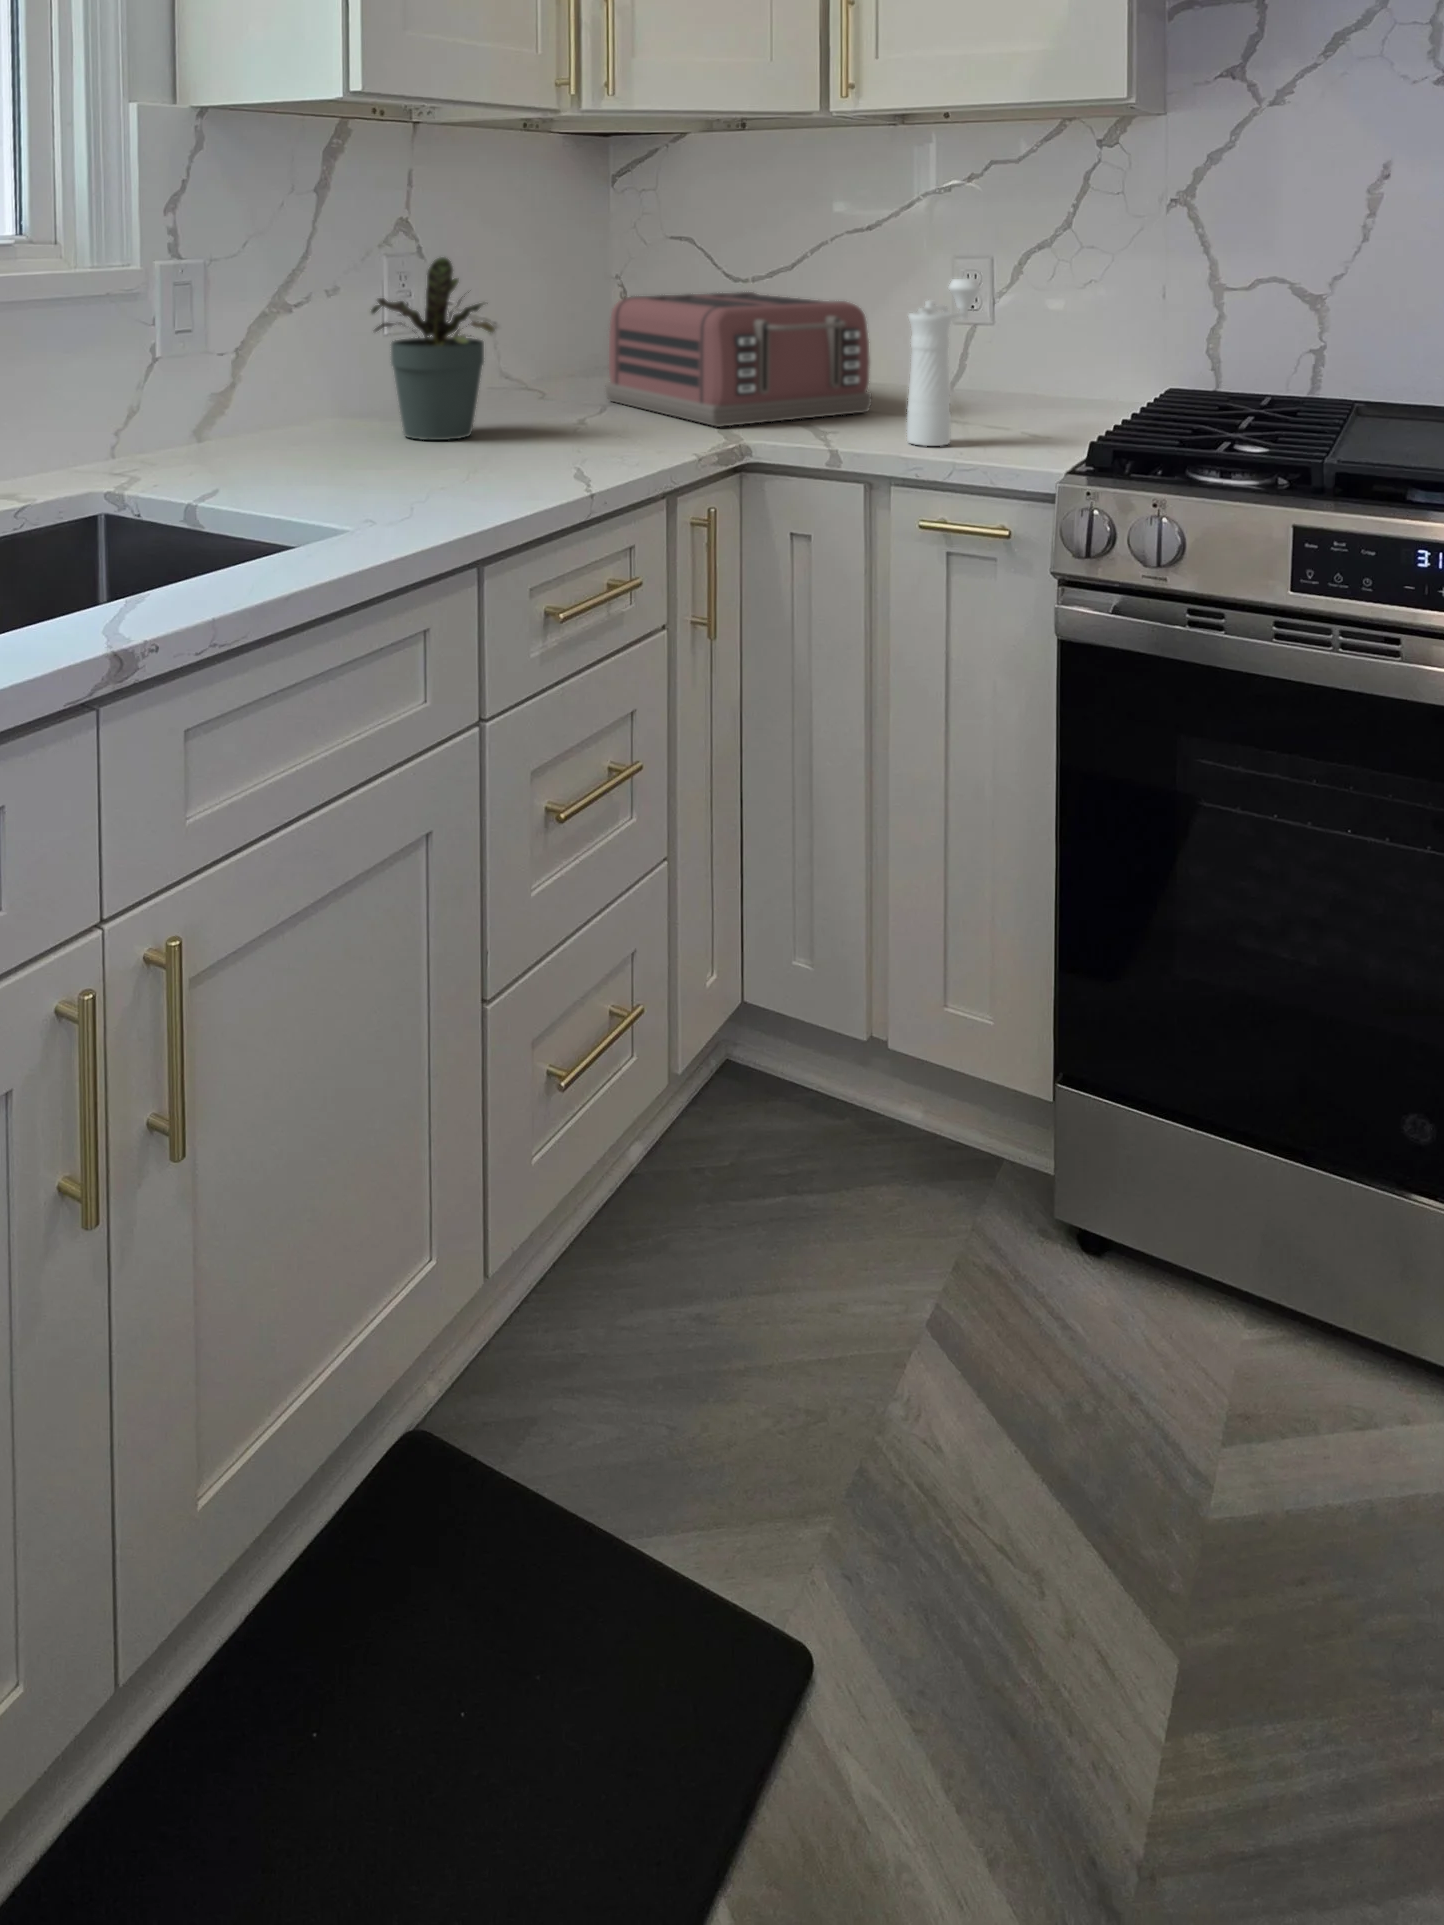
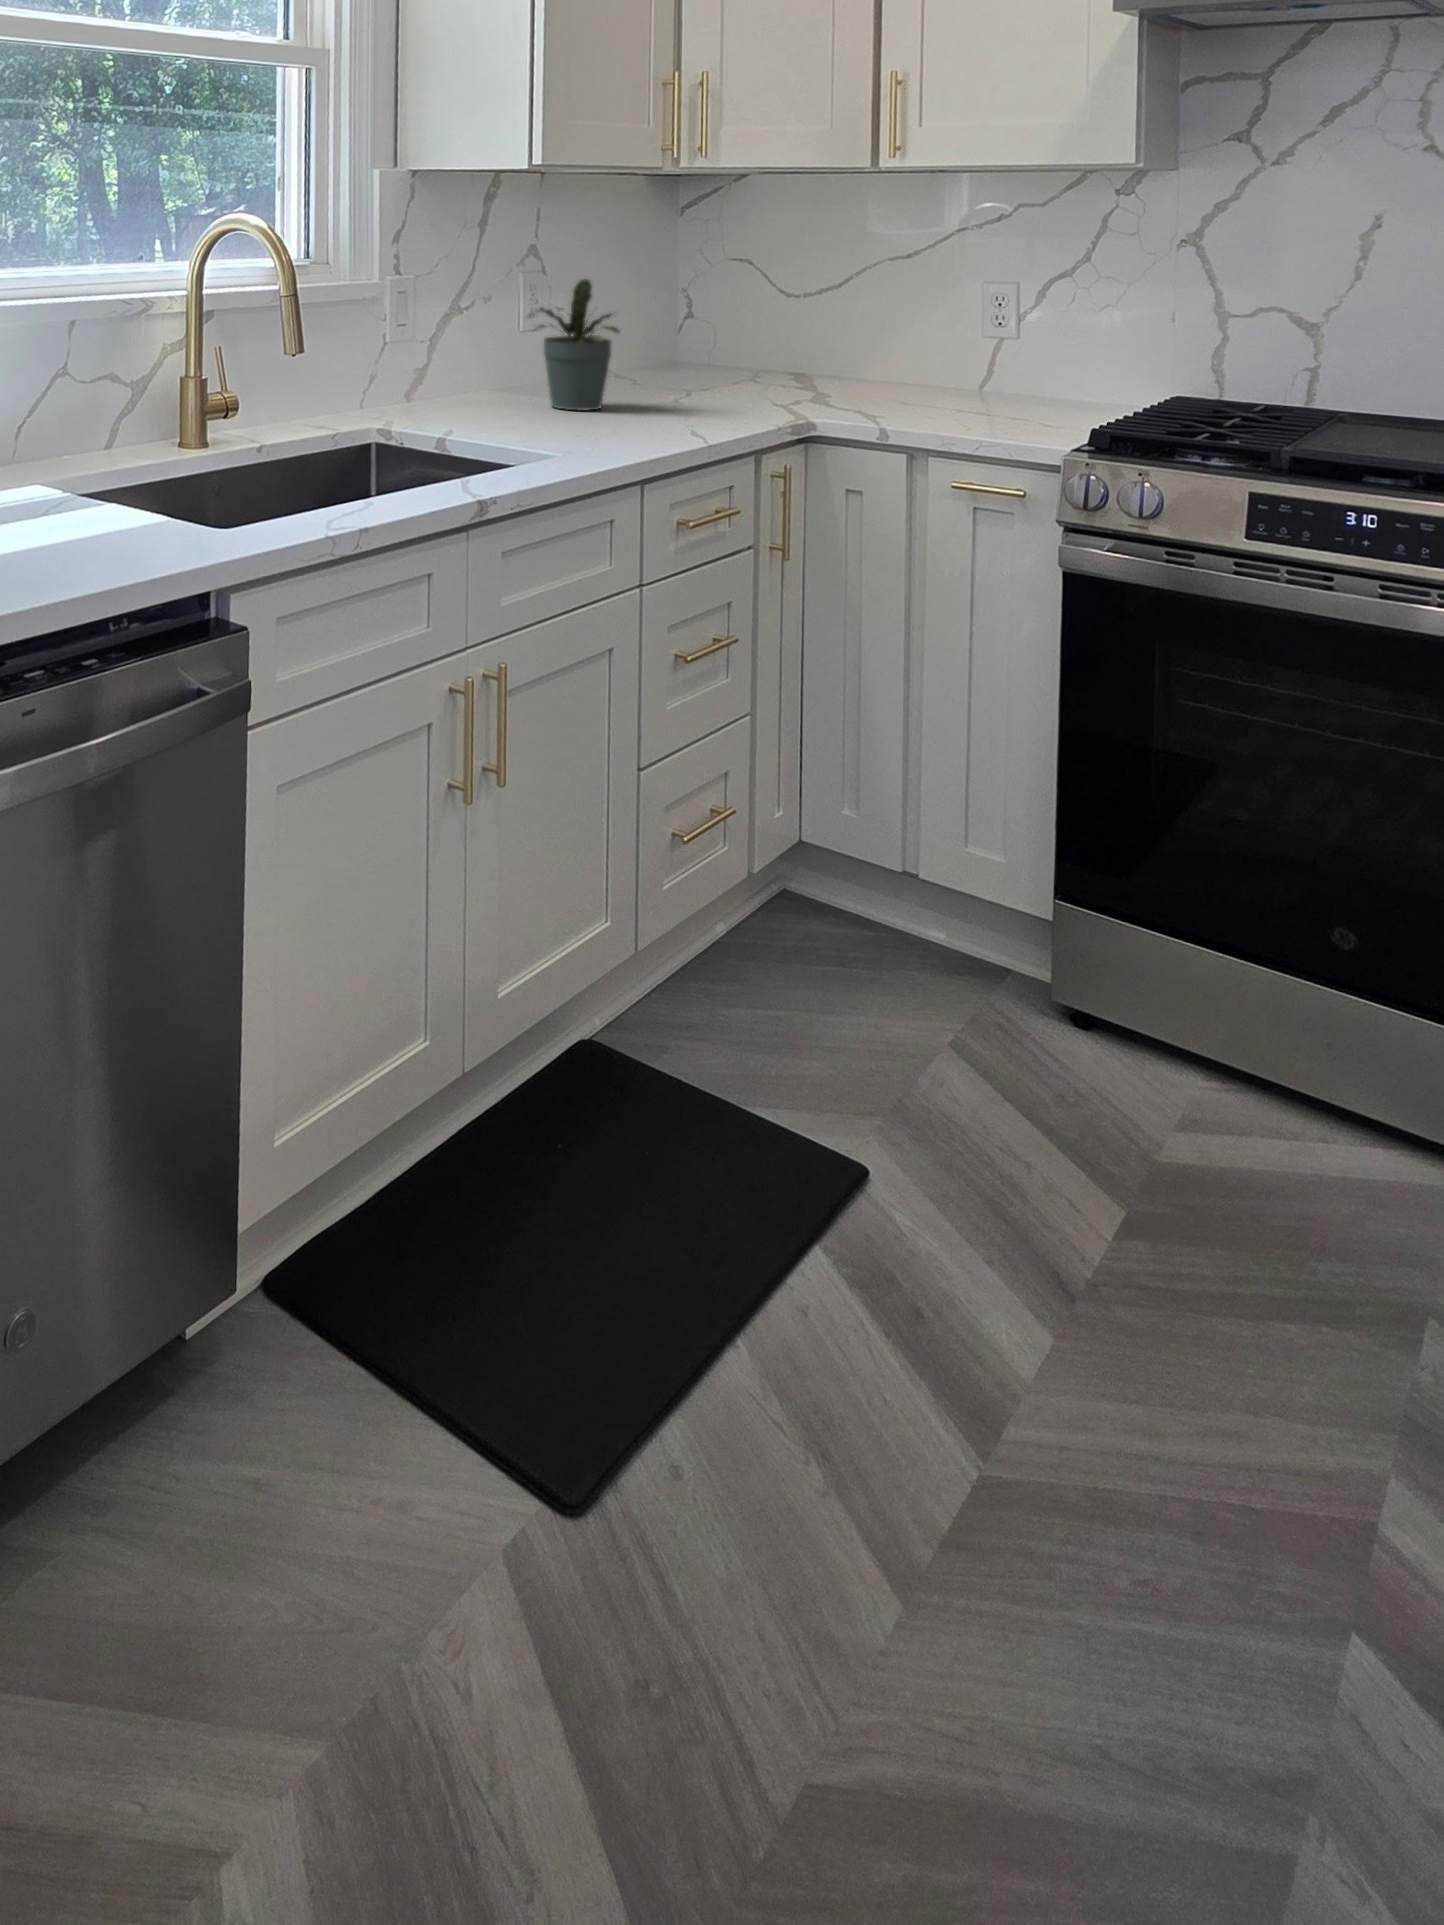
pepper mill: present [907,278,980,446] -> none [943,302,1008,430]
toaster: present [605,292,872,427] -> none [690,307,914,410]

